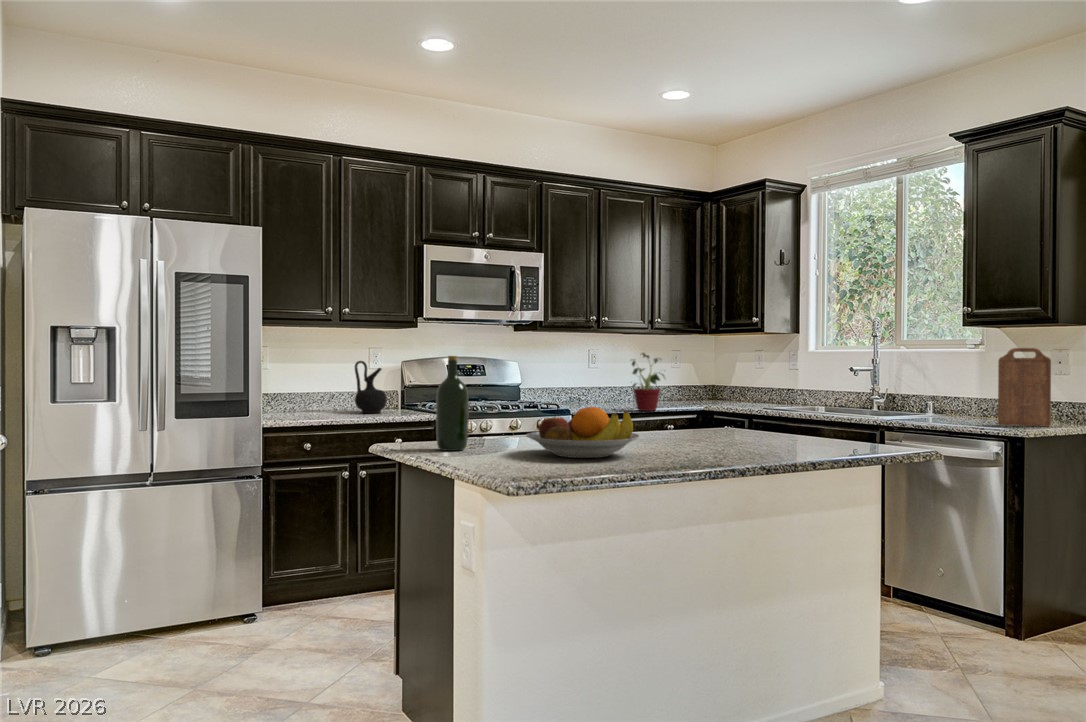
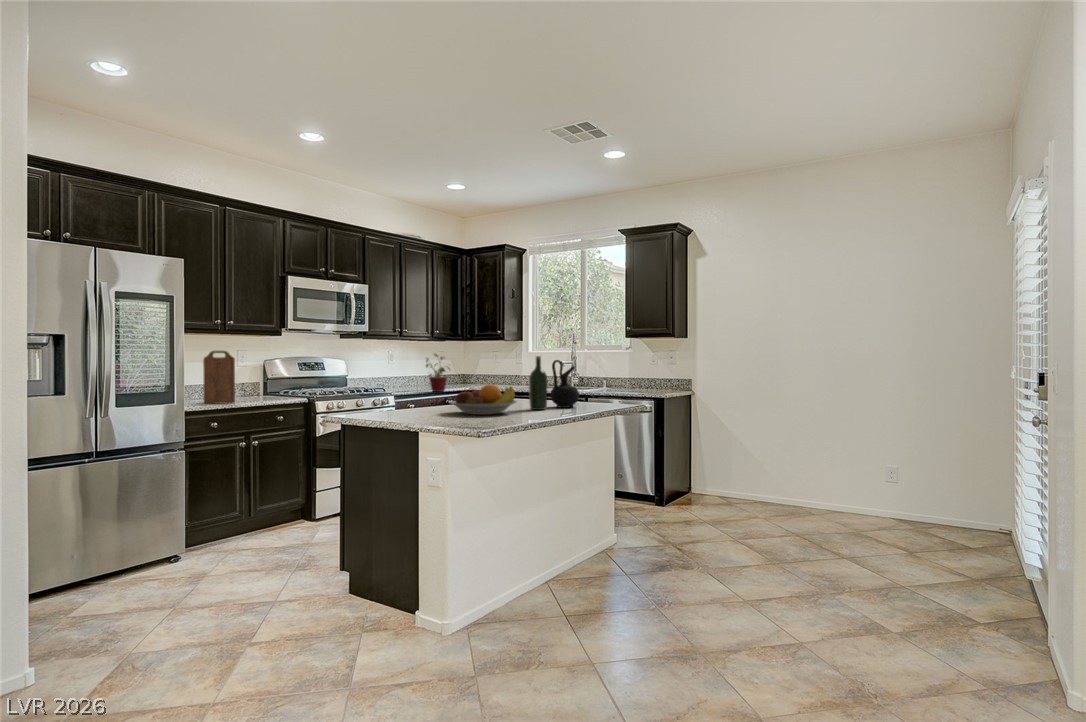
cutting board: present [998,348,1051,427] -> present [203,351,235,403]
wine bottle: present [436,356,469,451] -> present [529,356,547,410]
ceramic jug: present [355,361,387,413] -> present [551,360,579,408]

